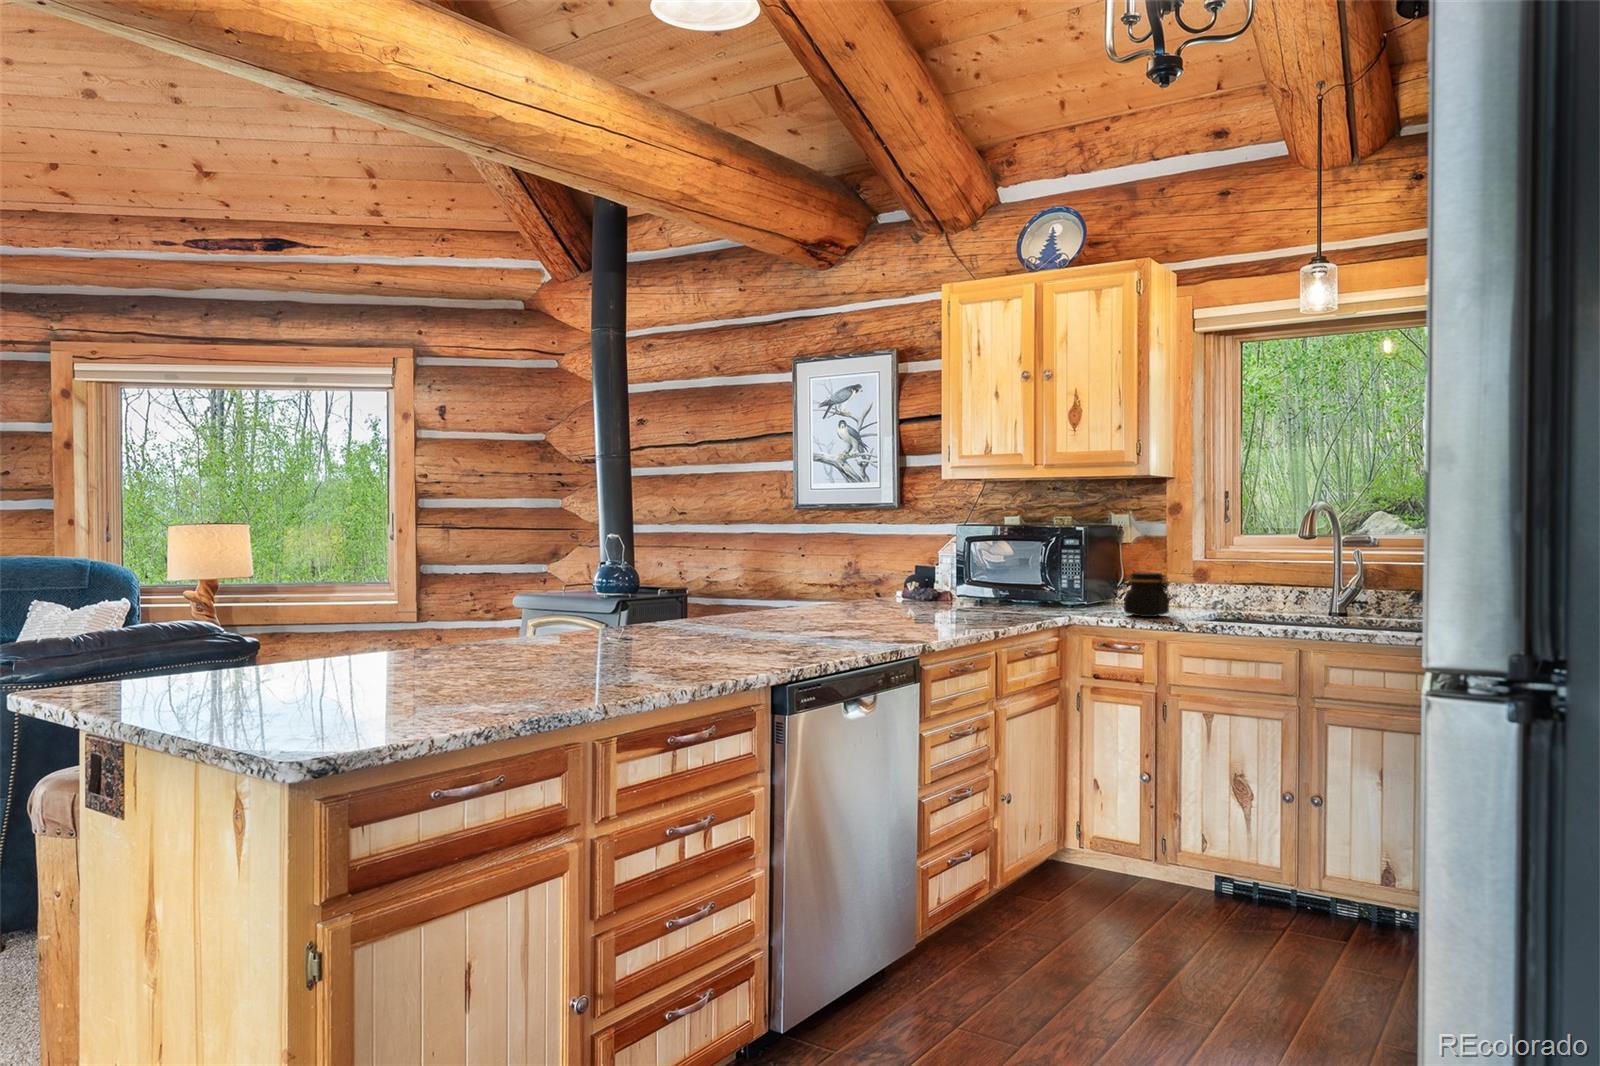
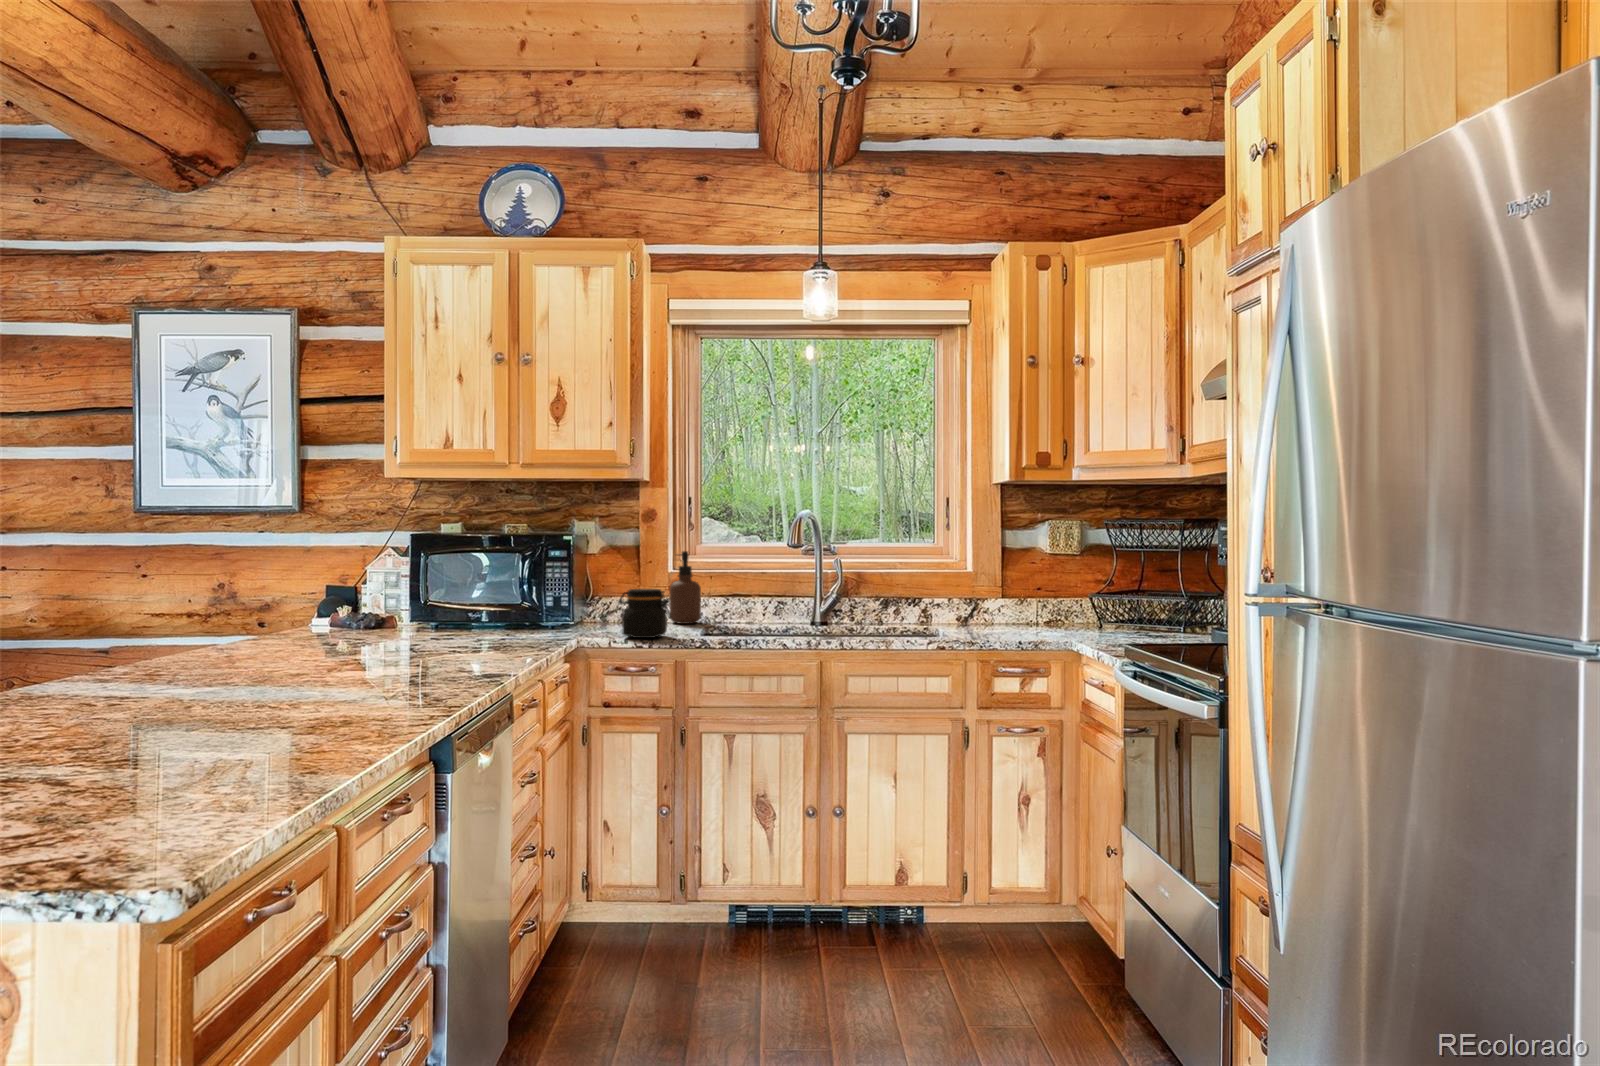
soap dispenser: none [1190,541,1221,608] -> present [670,551,701,624]

